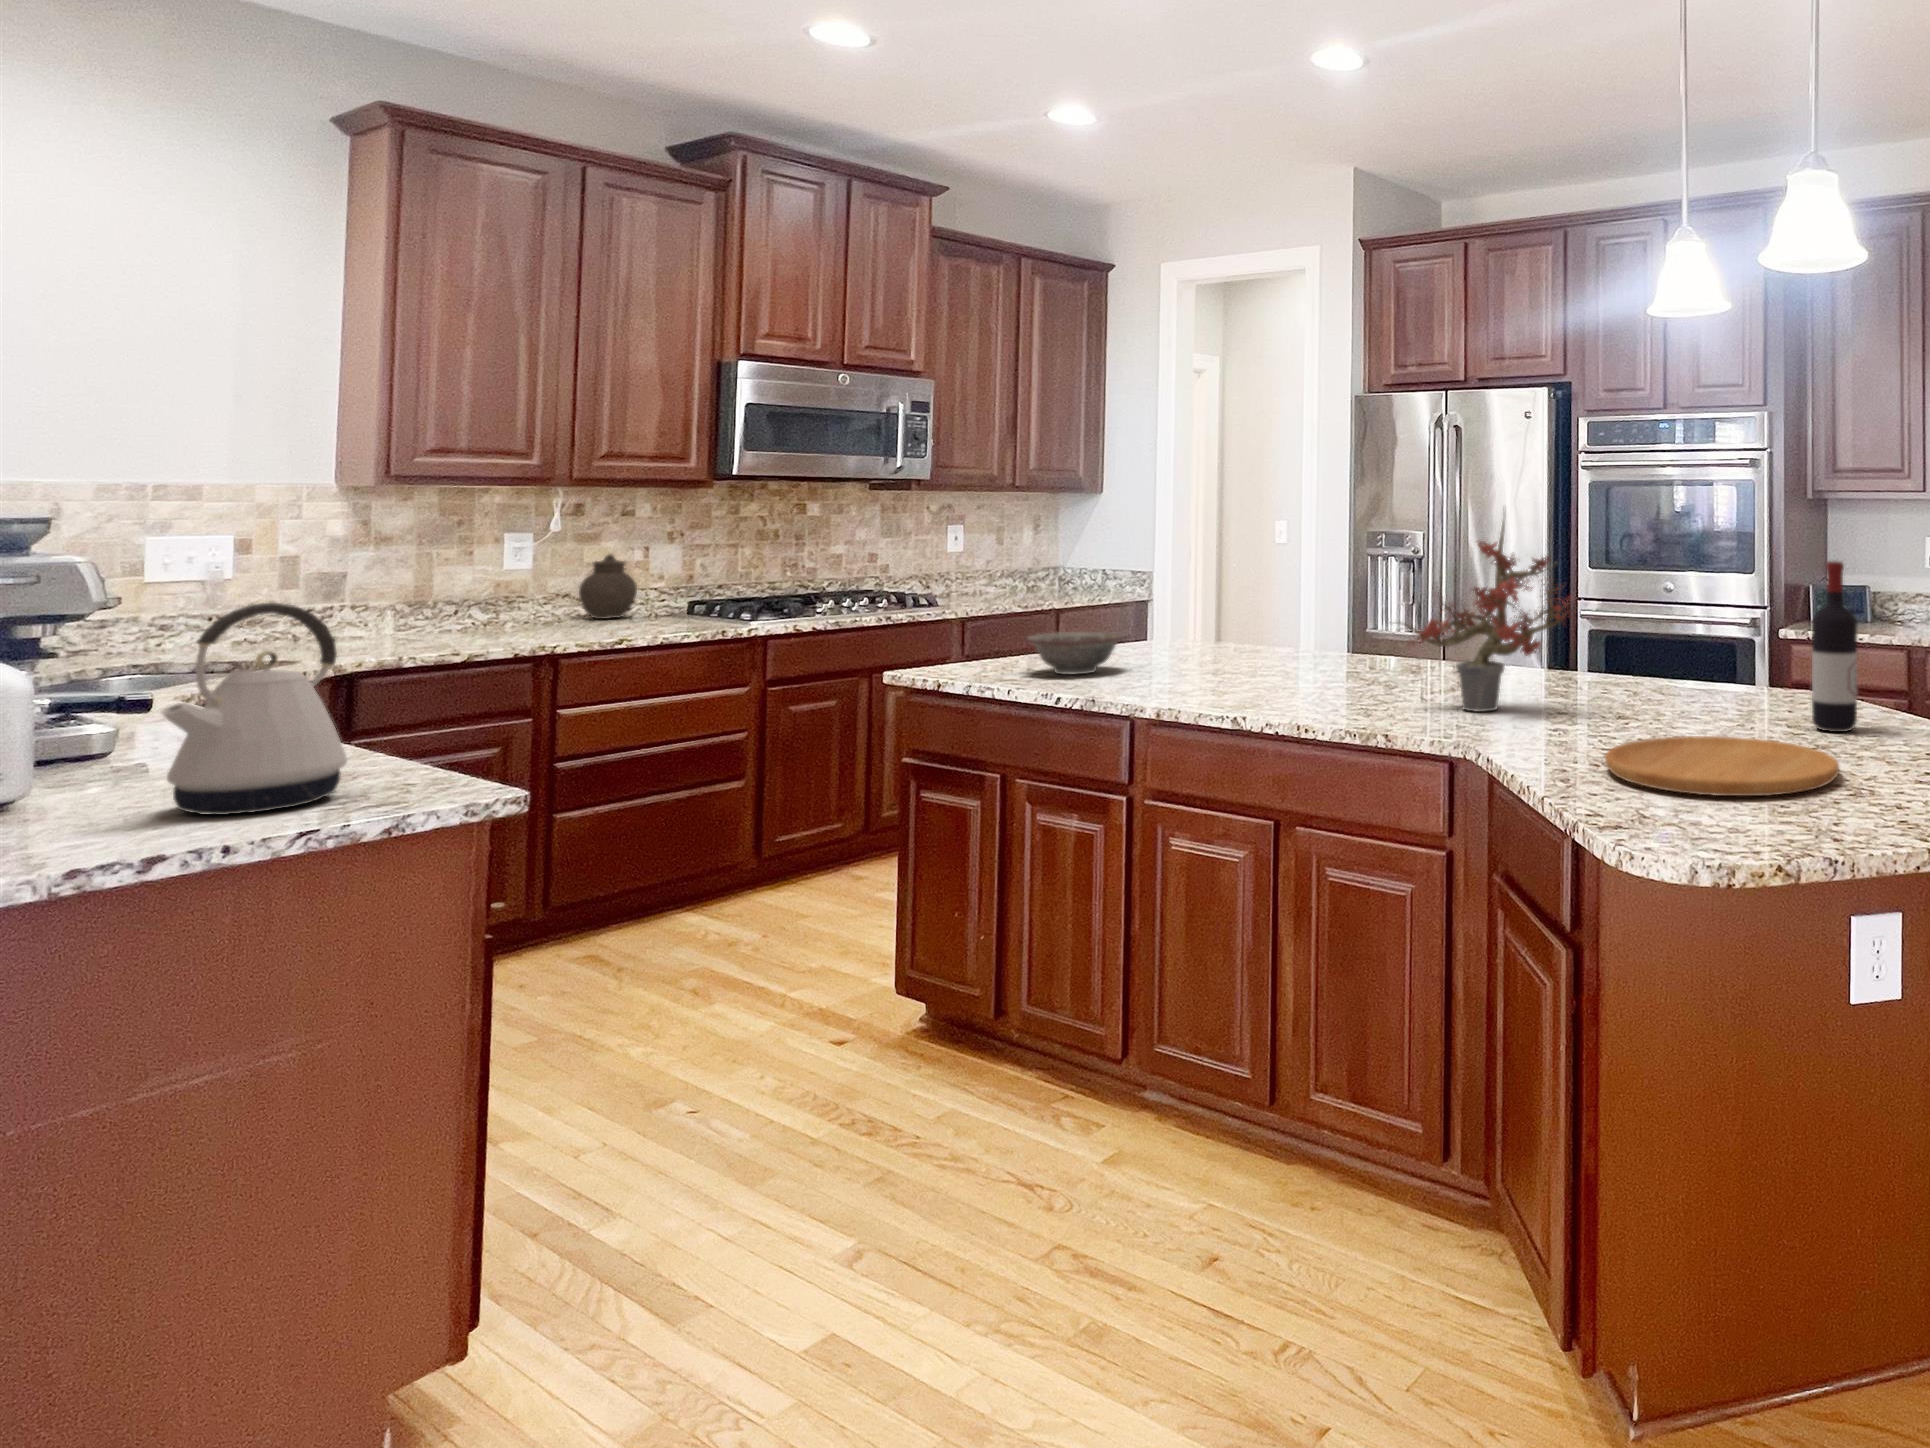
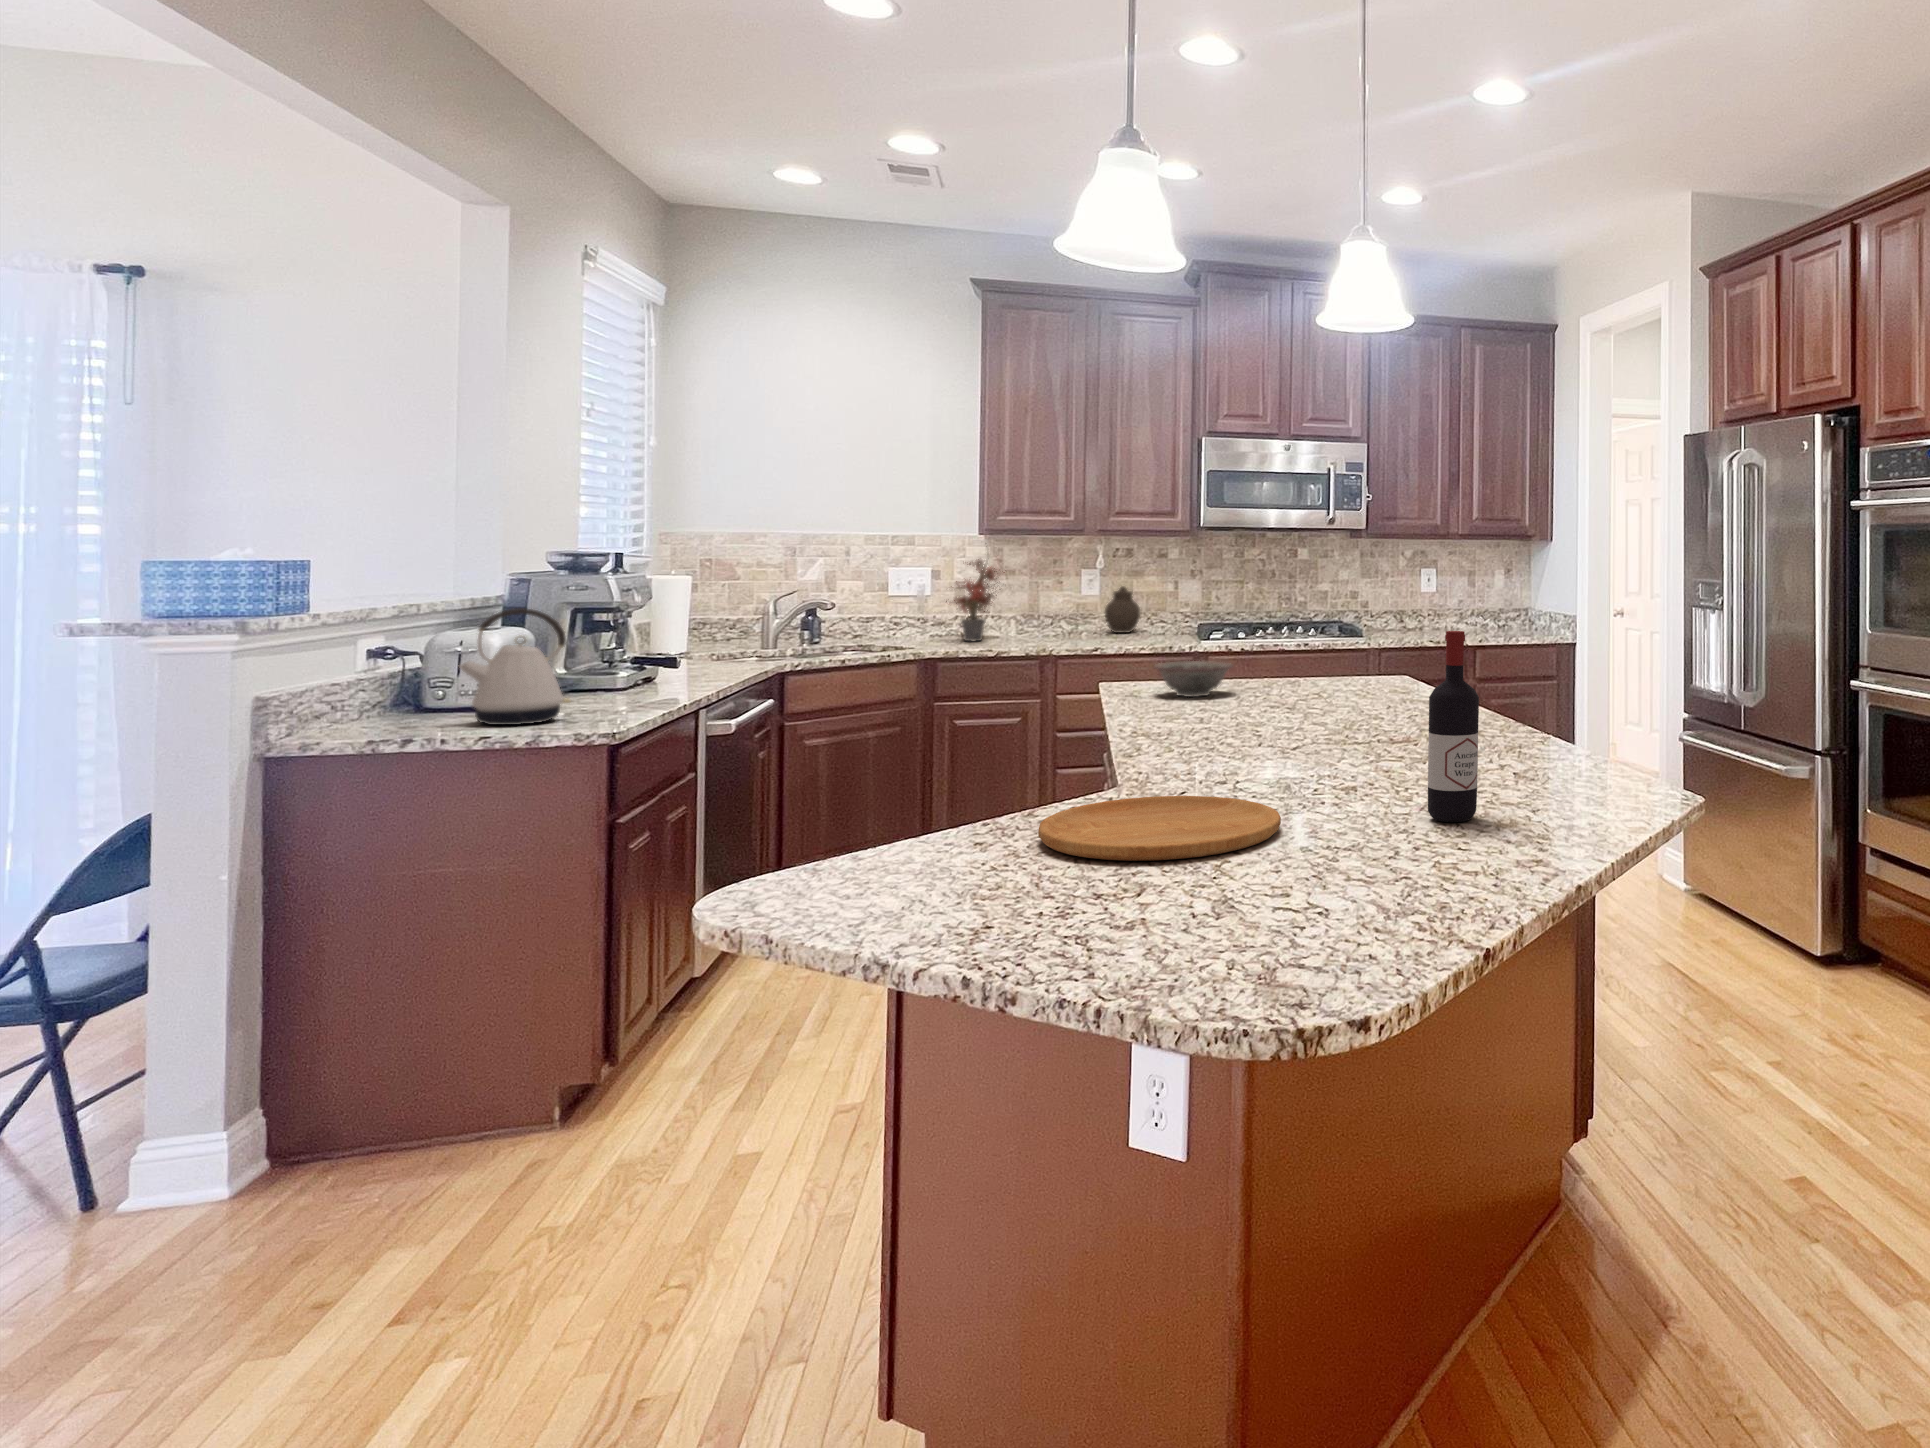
potted plant: present [1401,520,1572,712] -> present [946,559,1005,641]

